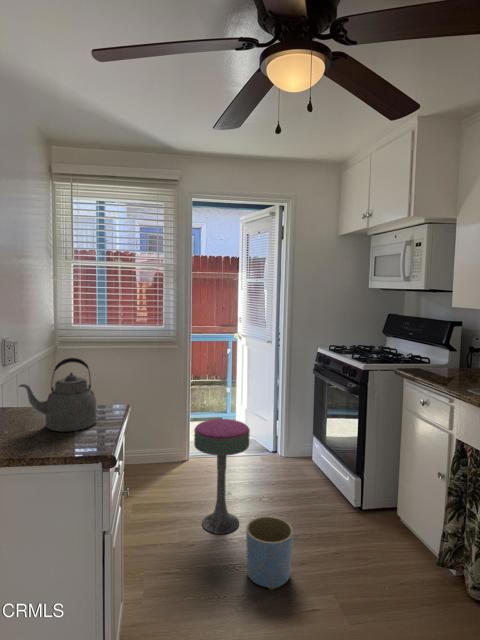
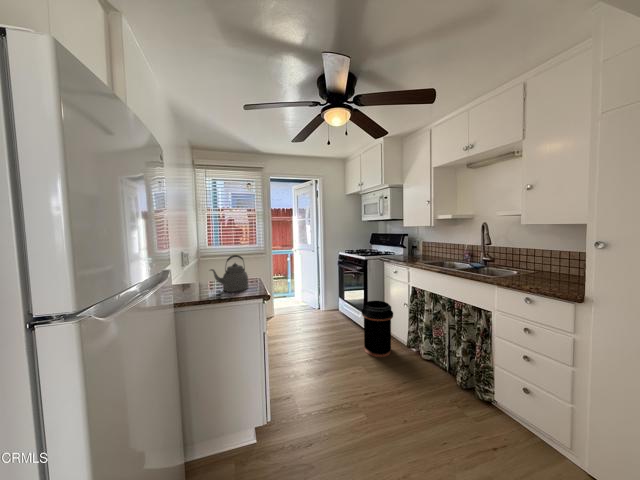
bar stool: present [194,419,250,534] -> none [284,290,313,348]
trash can: none [344,457,411,578] -> present [362,301,393,357]
planter: present [246,516,293,589] -> none [317,334,341,369]

